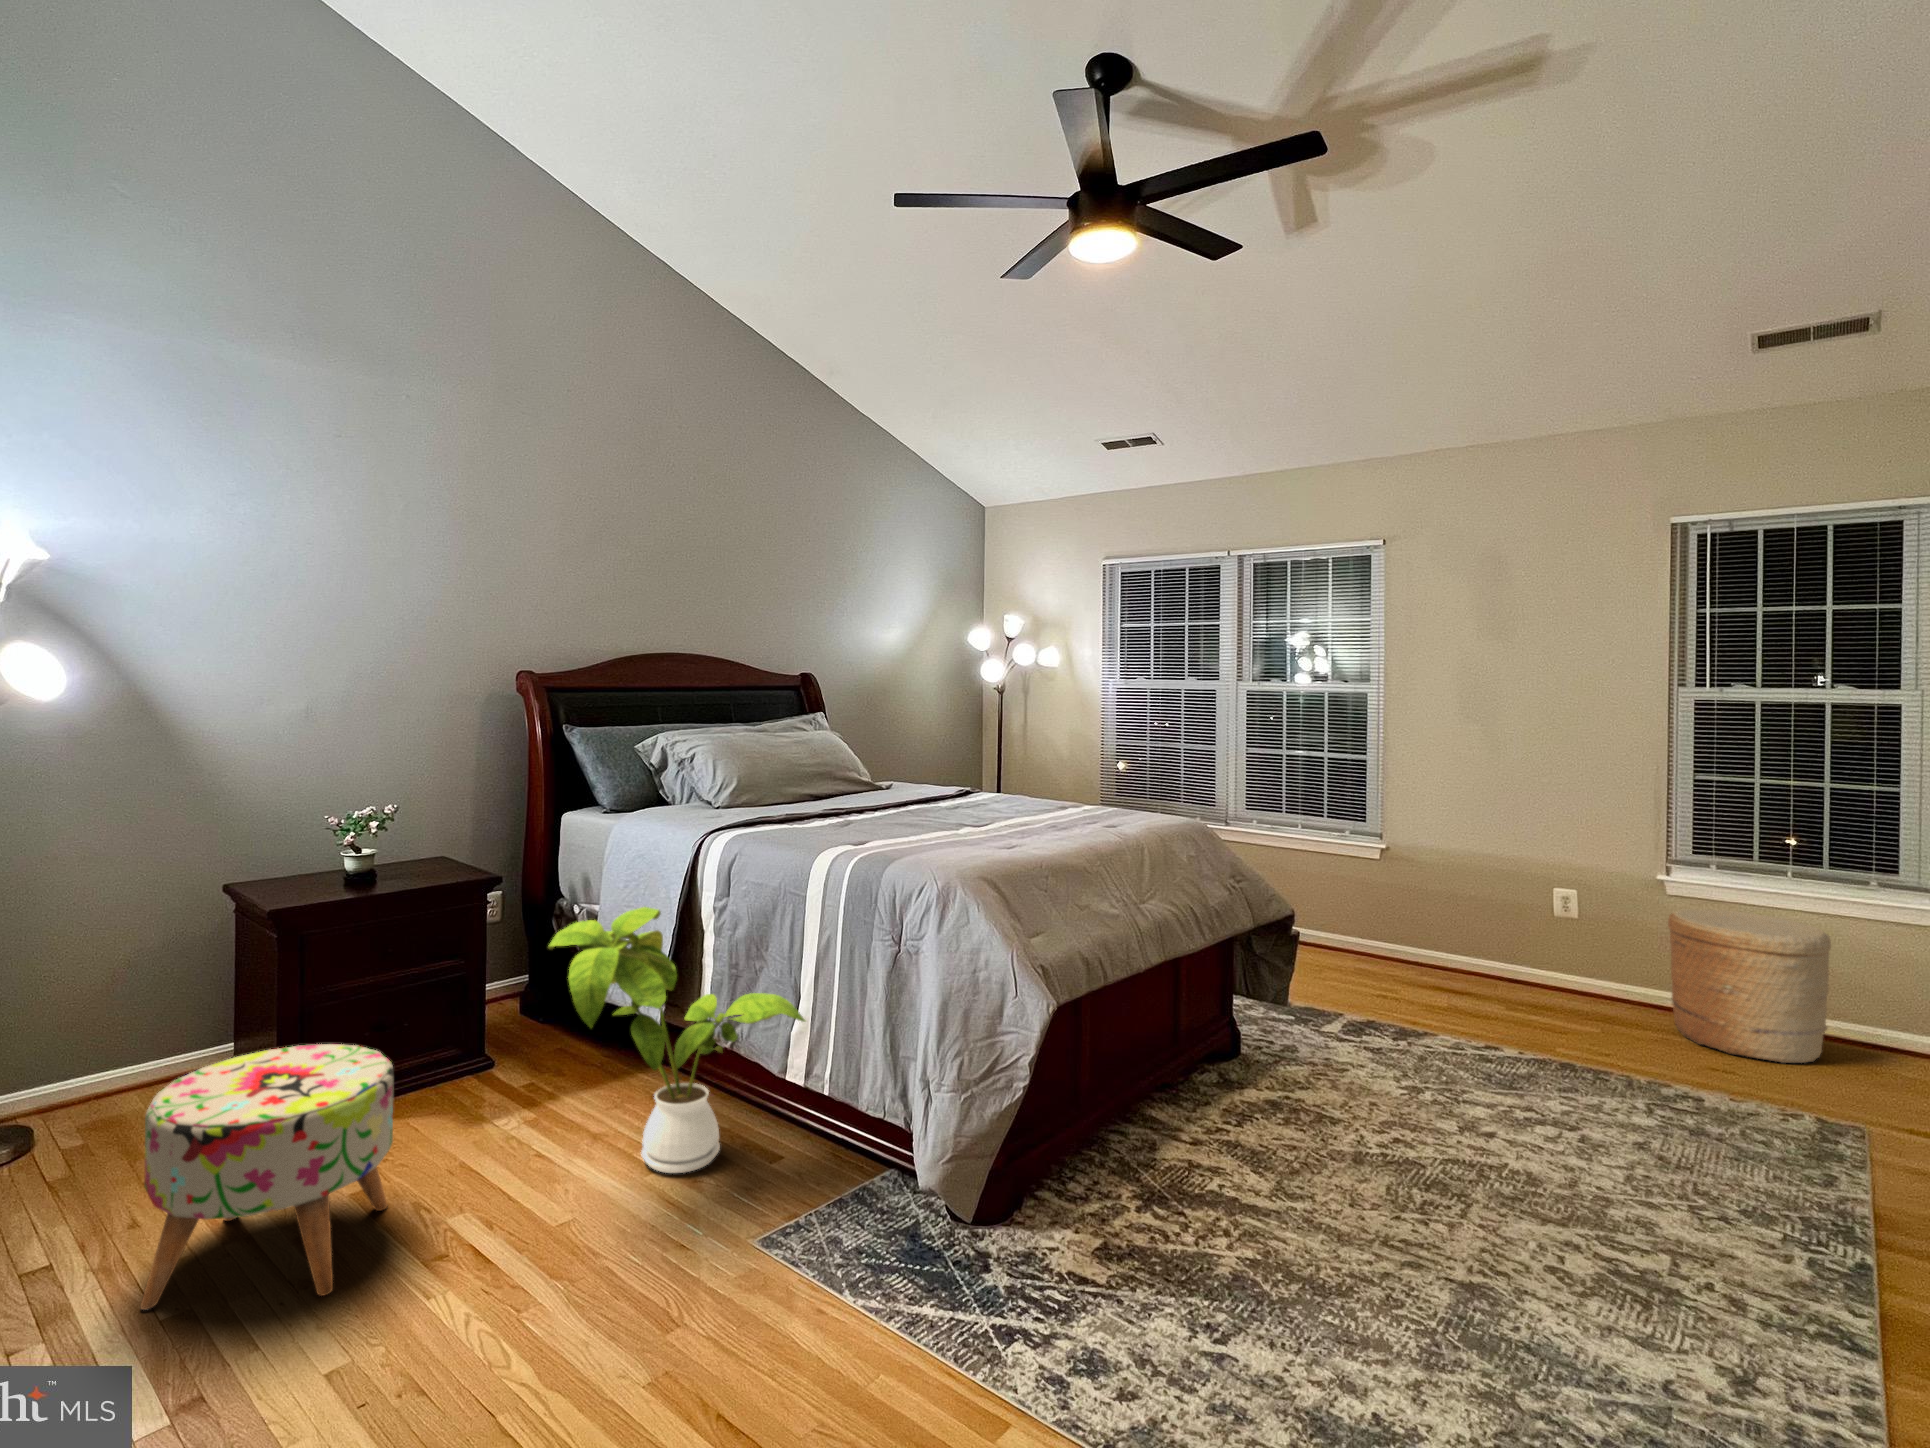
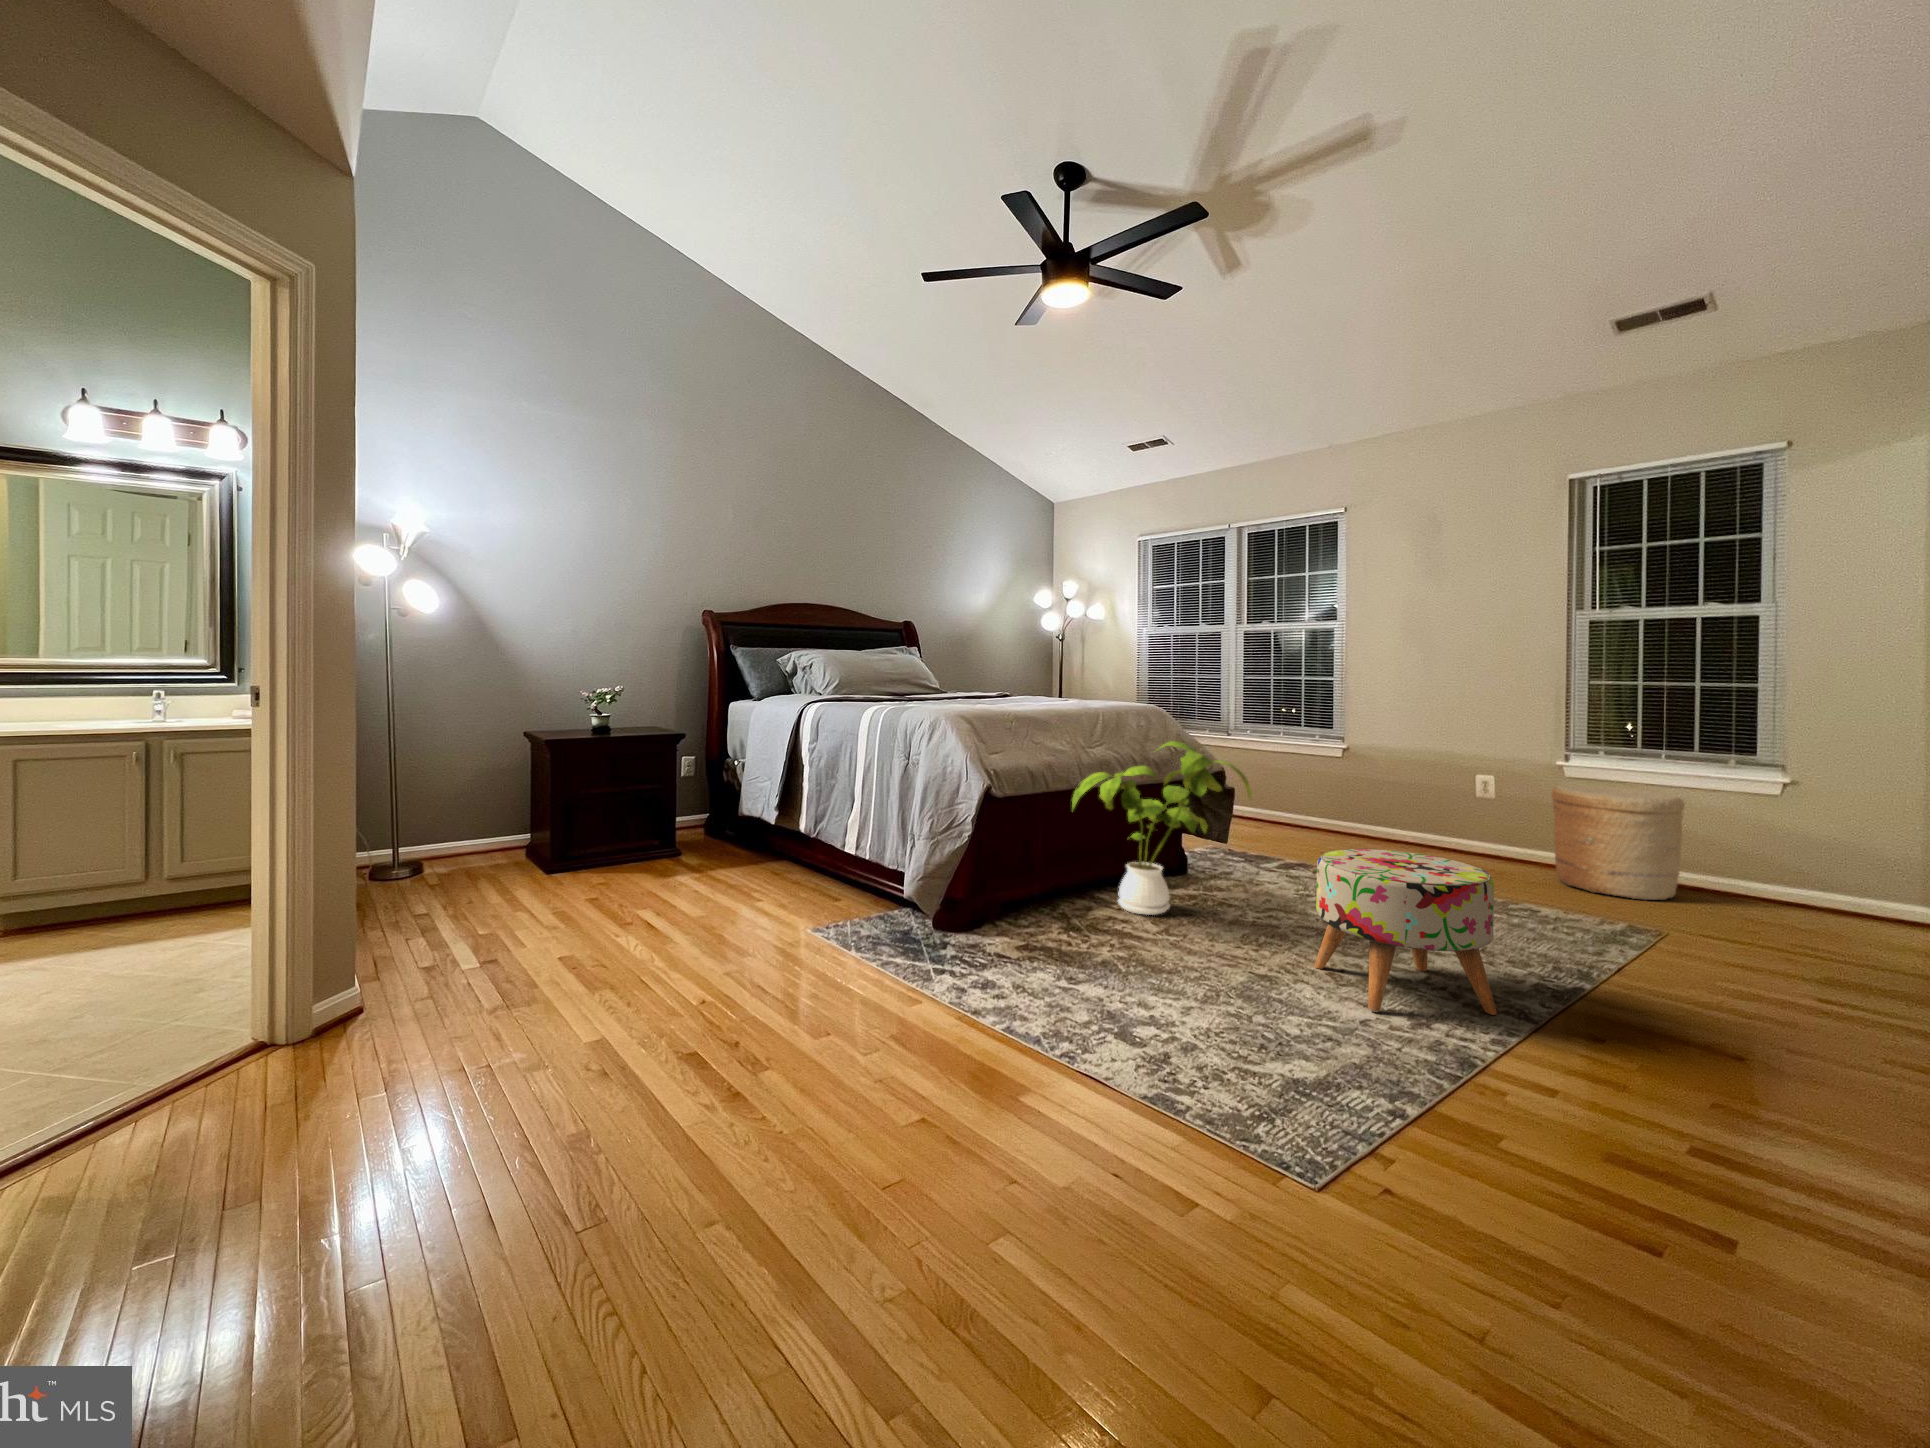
house plant: present [548,907,805,1173] -> present [1072,741,1251,915]
ottoman: present [140,1044,393,1310] -> present [1314,849,1497,1015]

